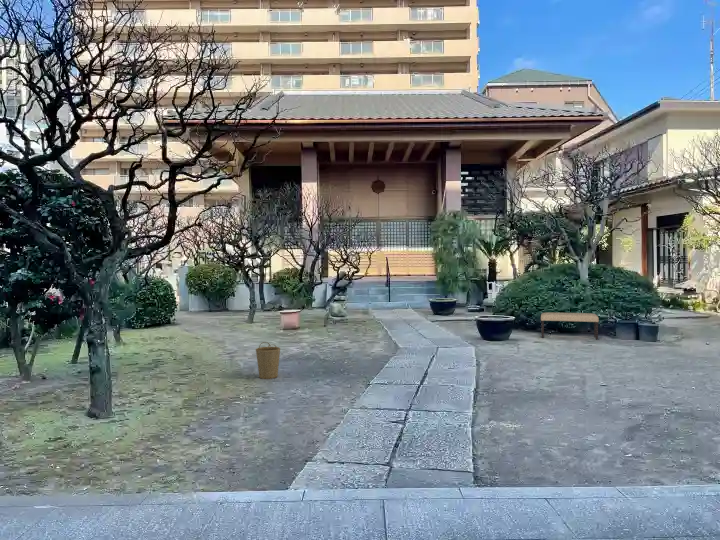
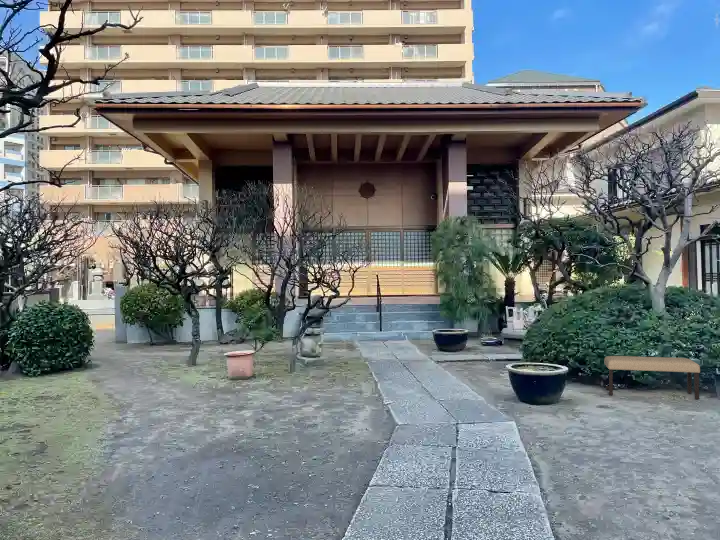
basket: present [256,342,280,379] -> none [112,440,164,520]

